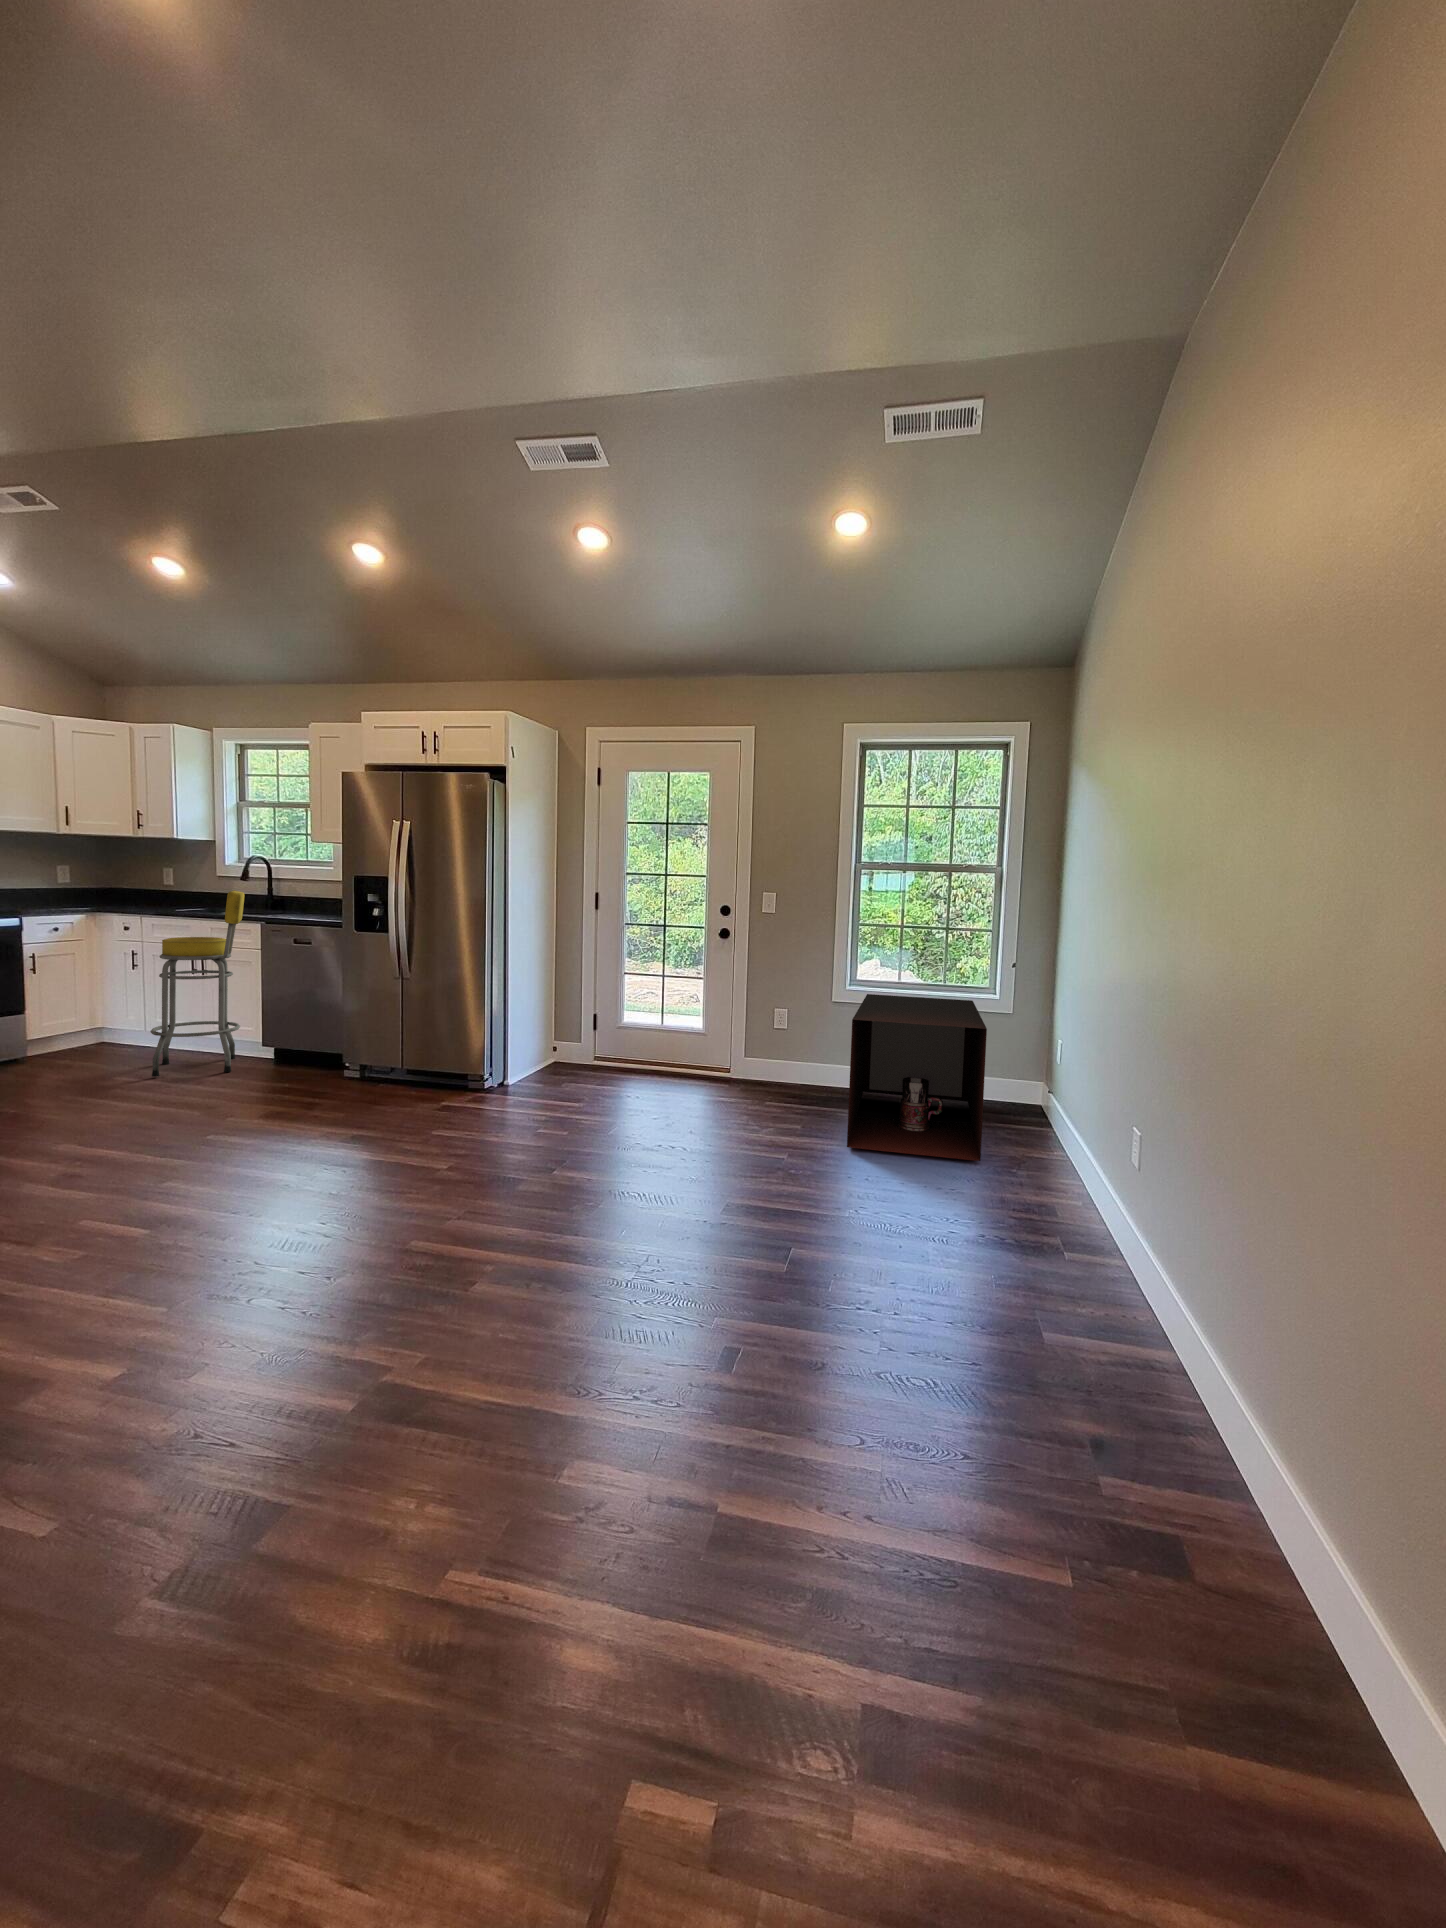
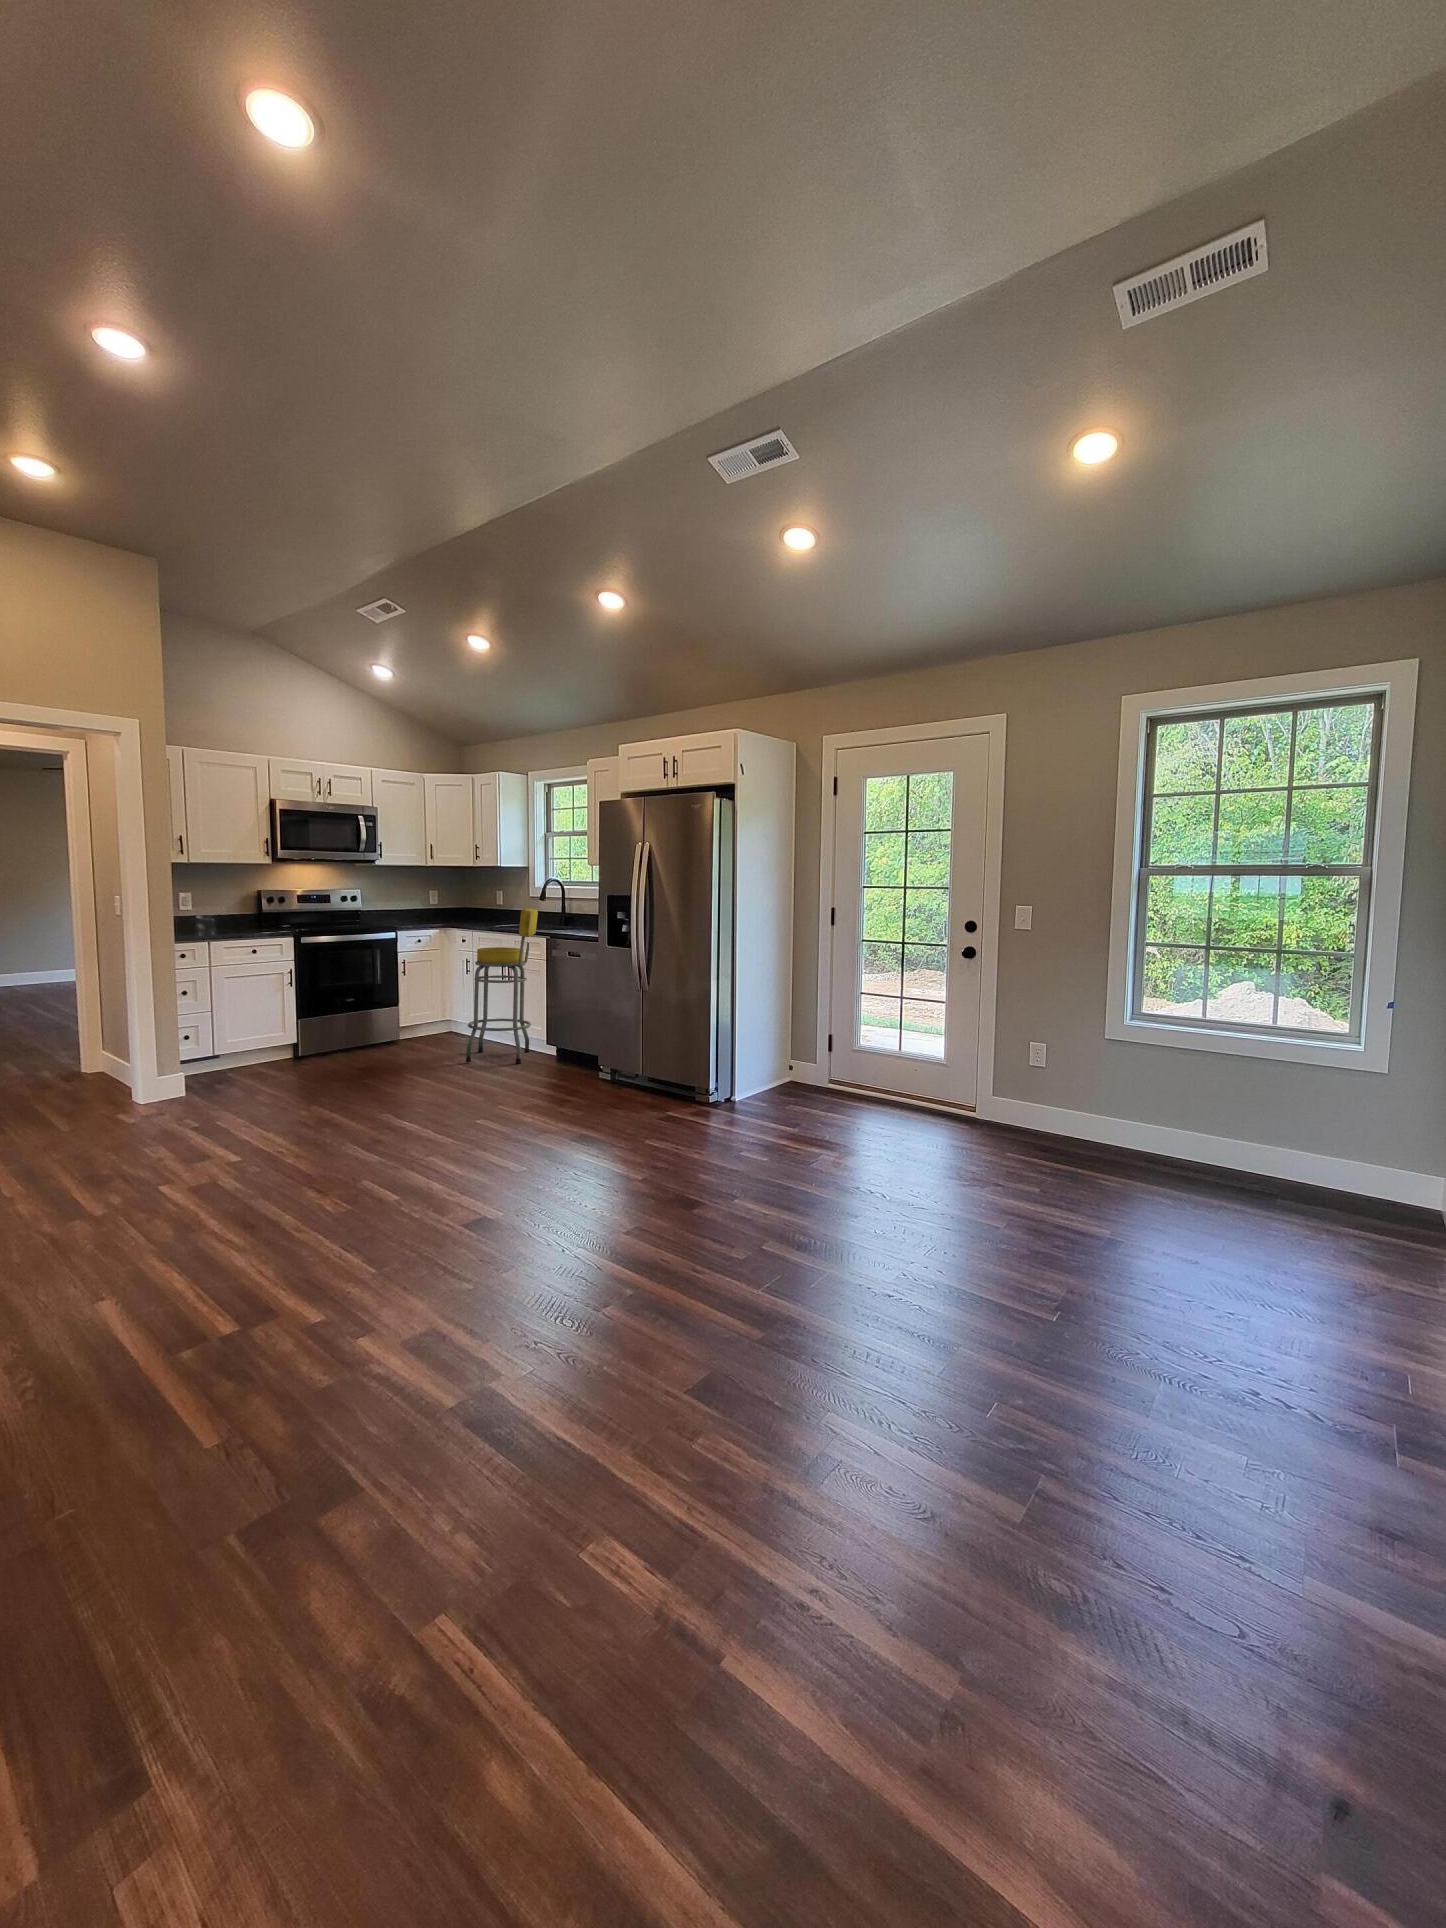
storage cabinet: present [847,994,987,1161] -> none [1093,1036,1318,1284]

